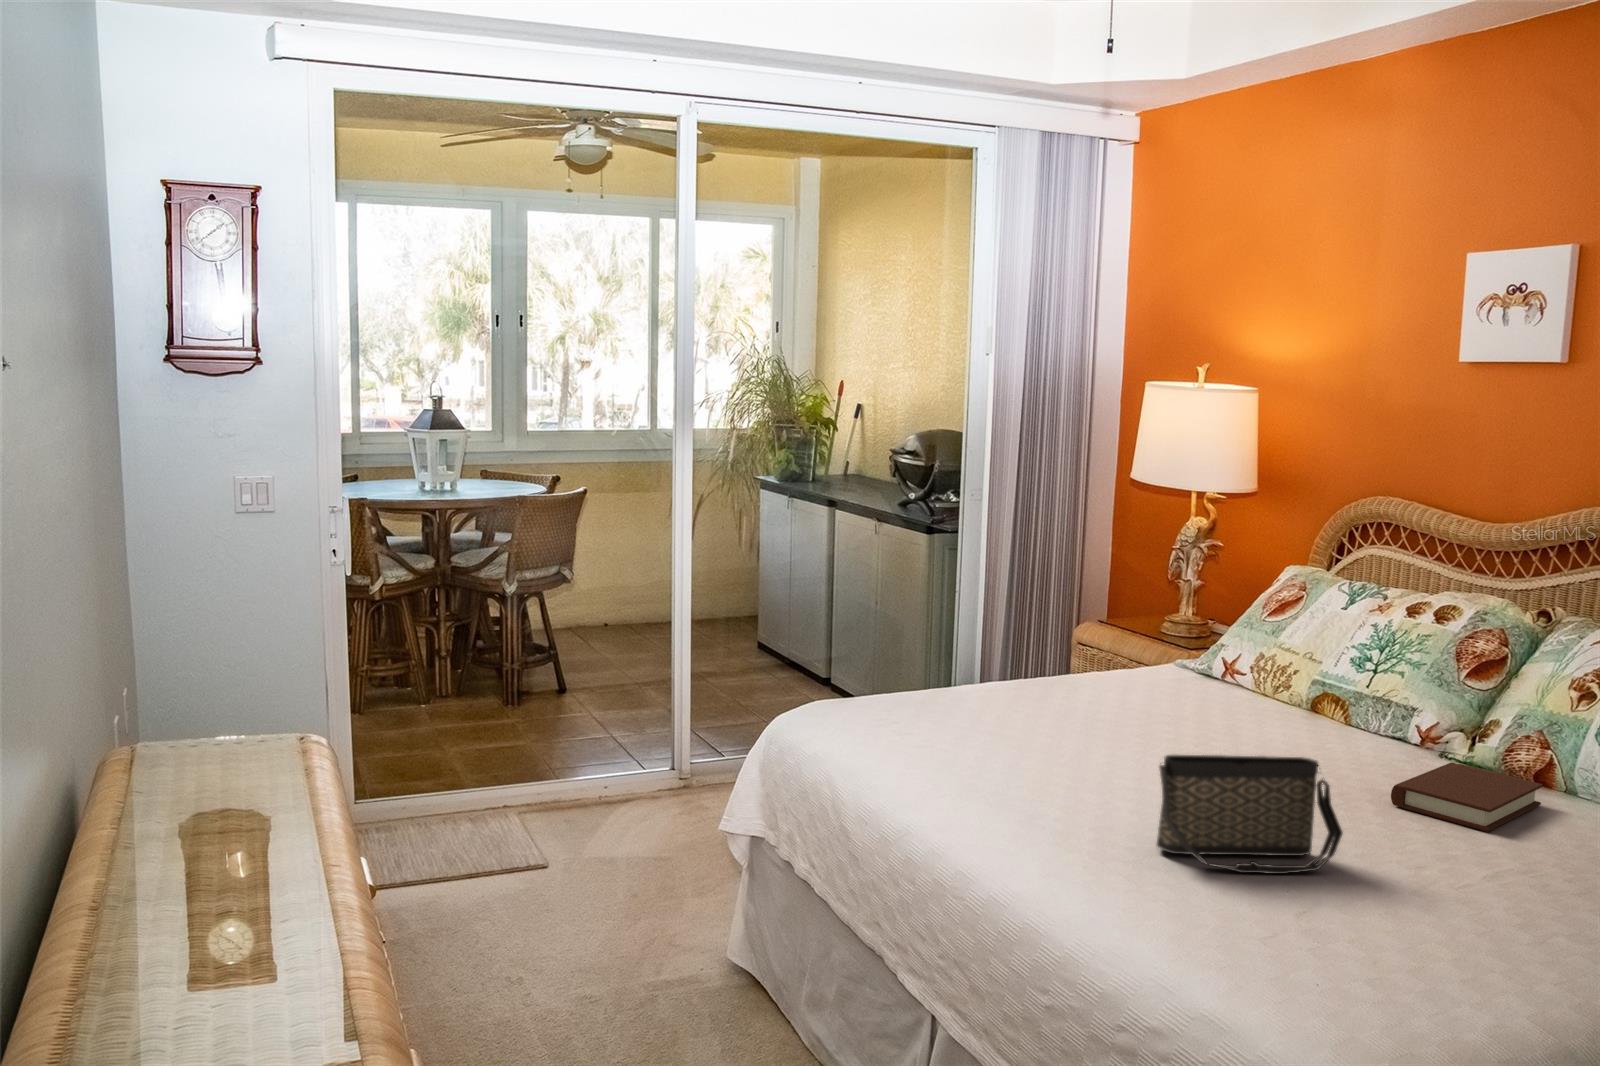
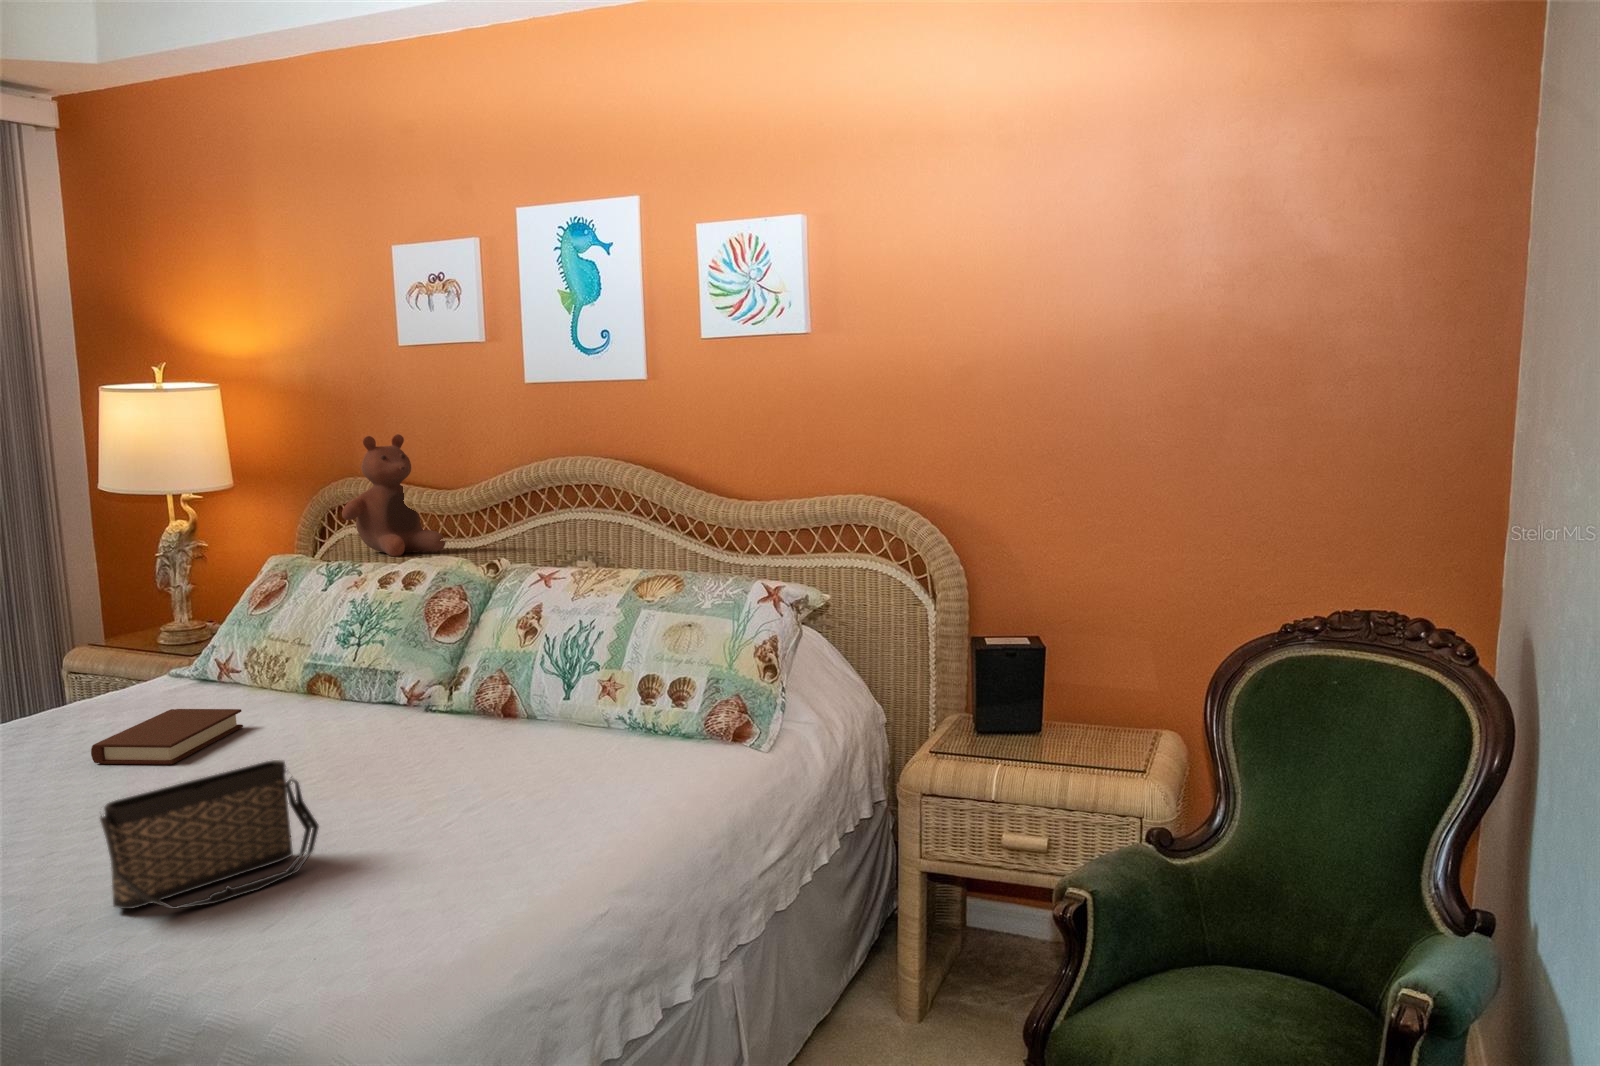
stuffed bear: none [1366,455,1479,589] -> present [342,434,446,557]
book: present [1391,763,1543,832] -> present [91,709,243,764]

